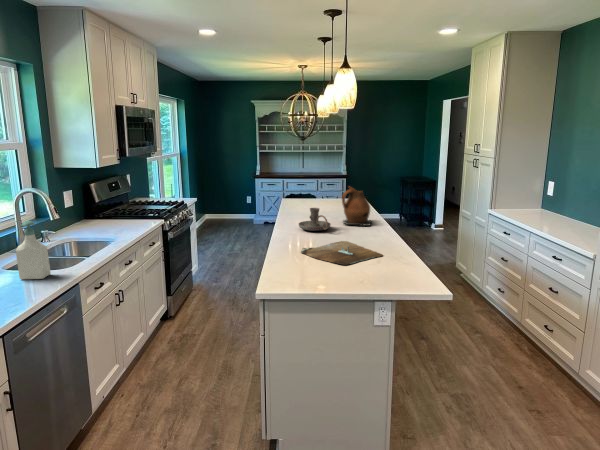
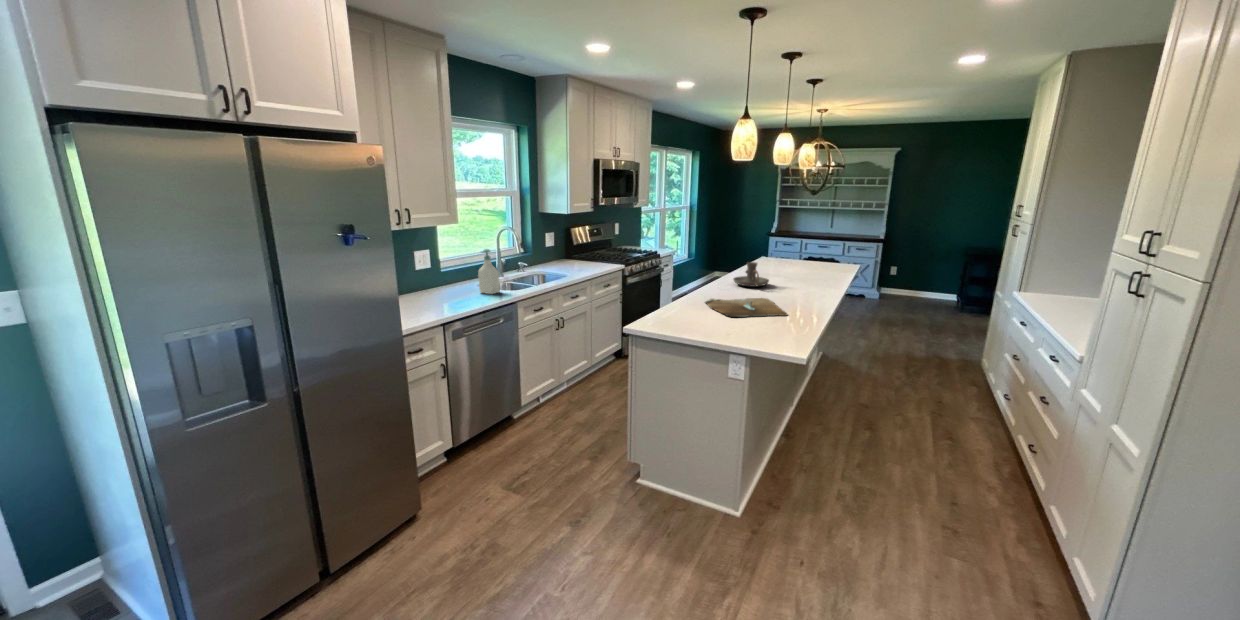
ceramic pitcher: present [342,187,372,226] -> none [790,242,831,288]

